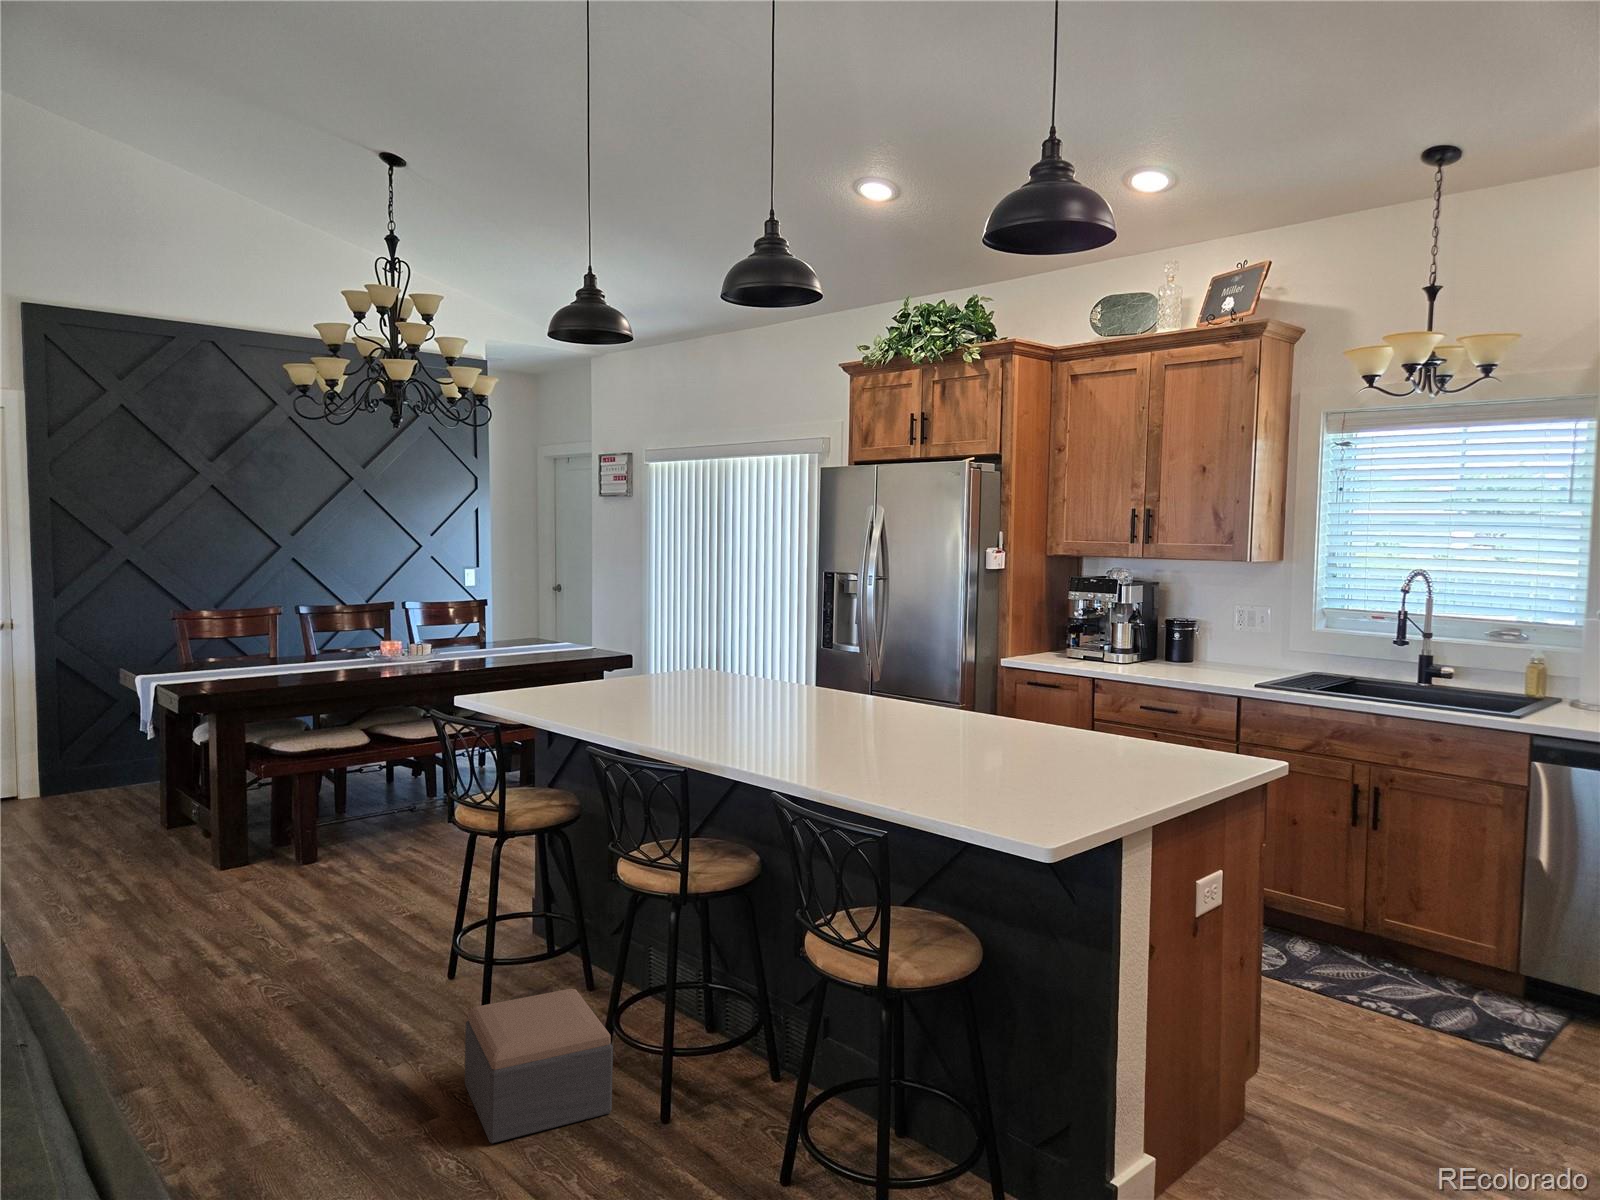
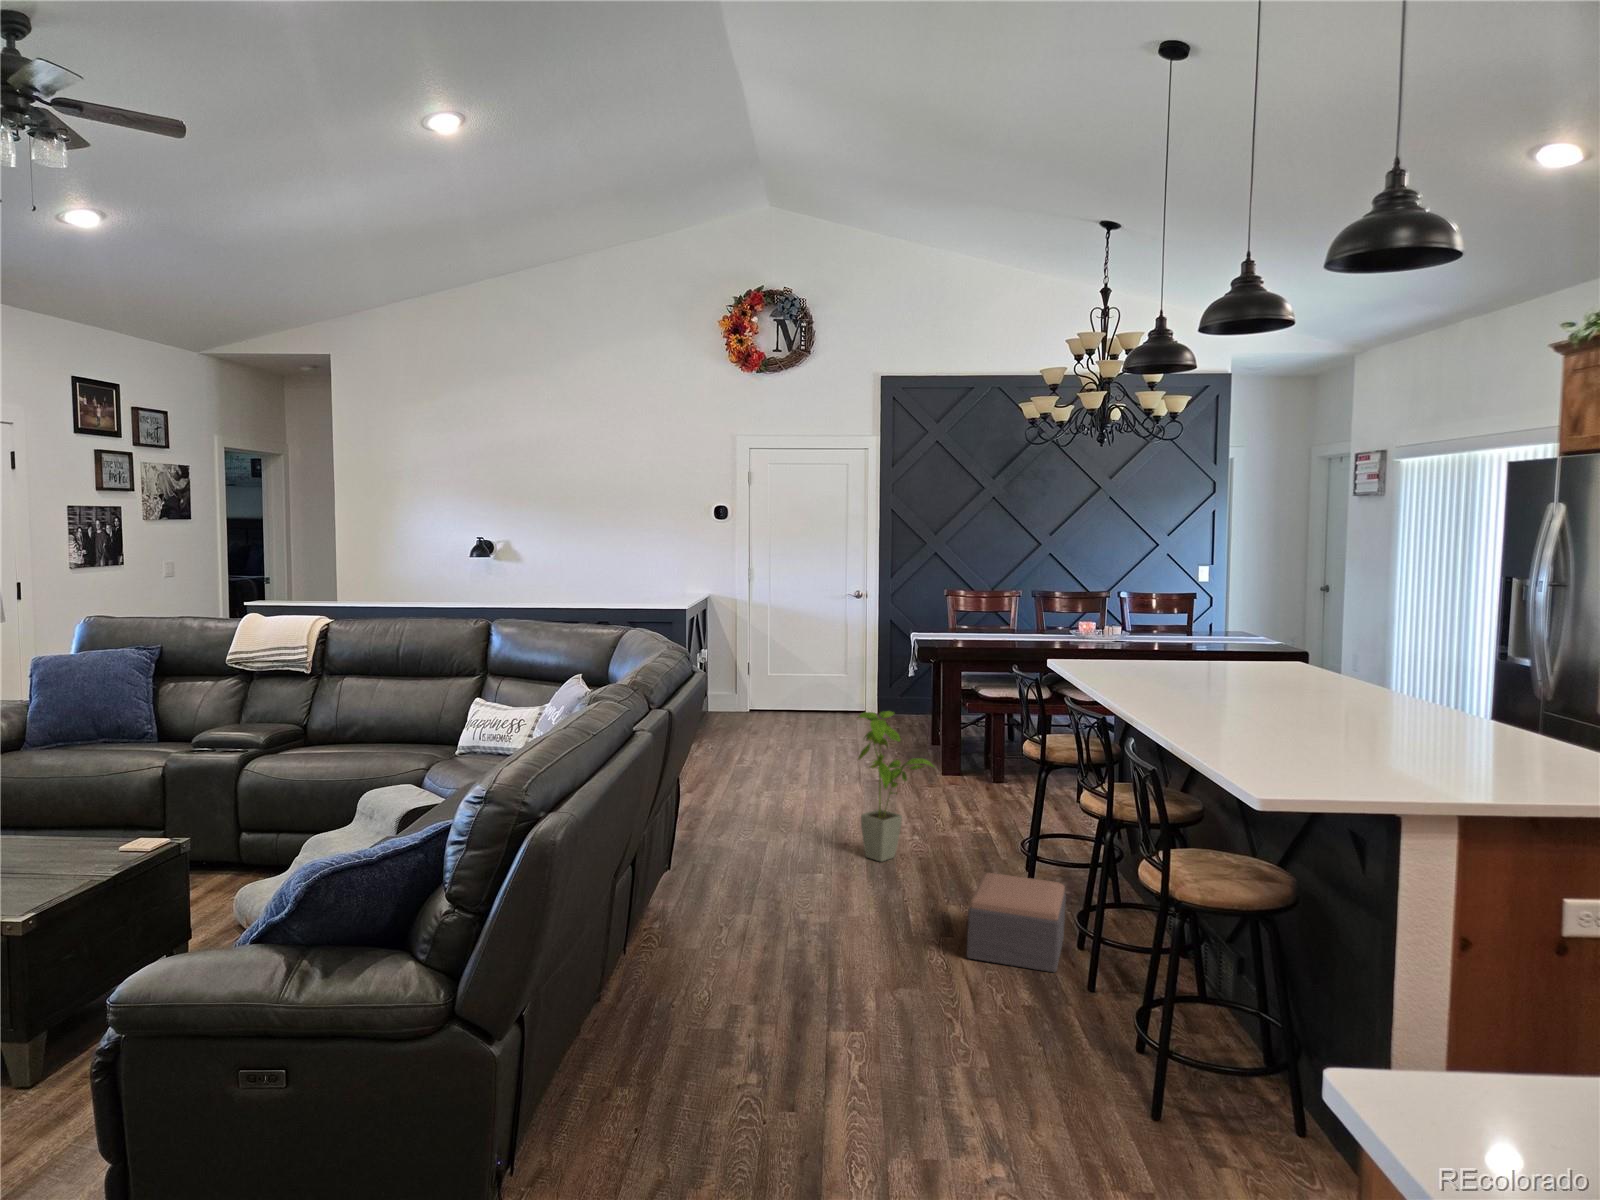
house plant: none [178,802,320,1036] -> present [857,711,934,862]

